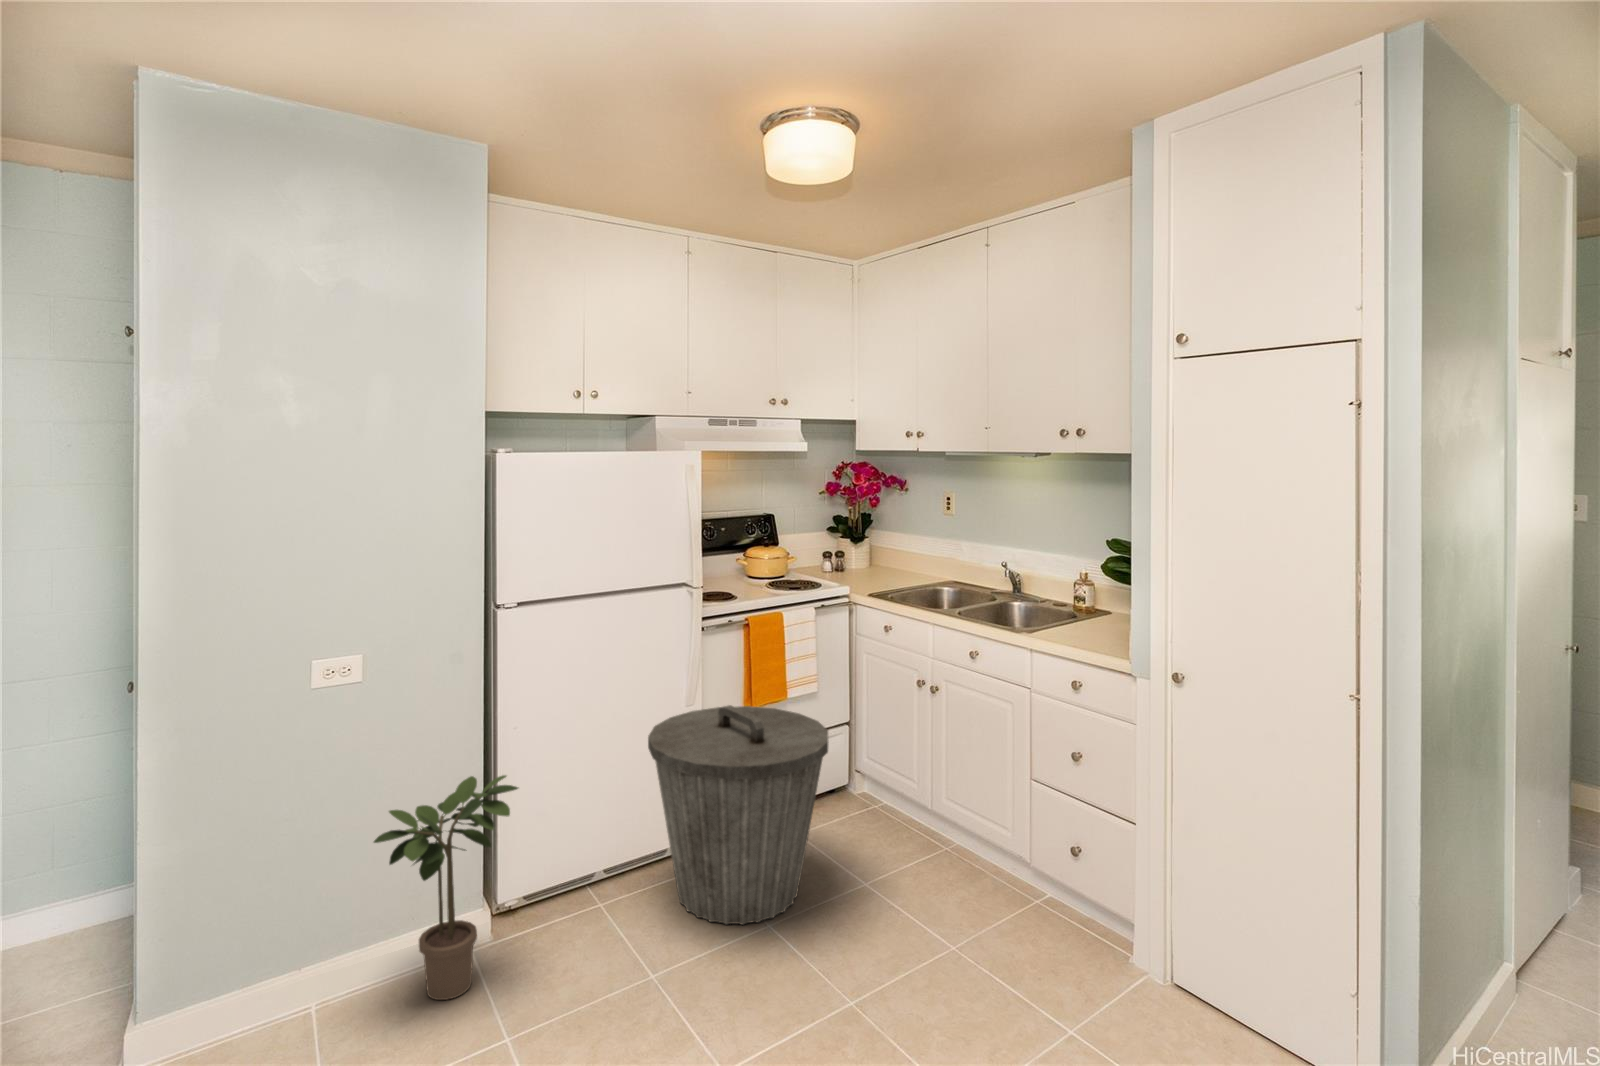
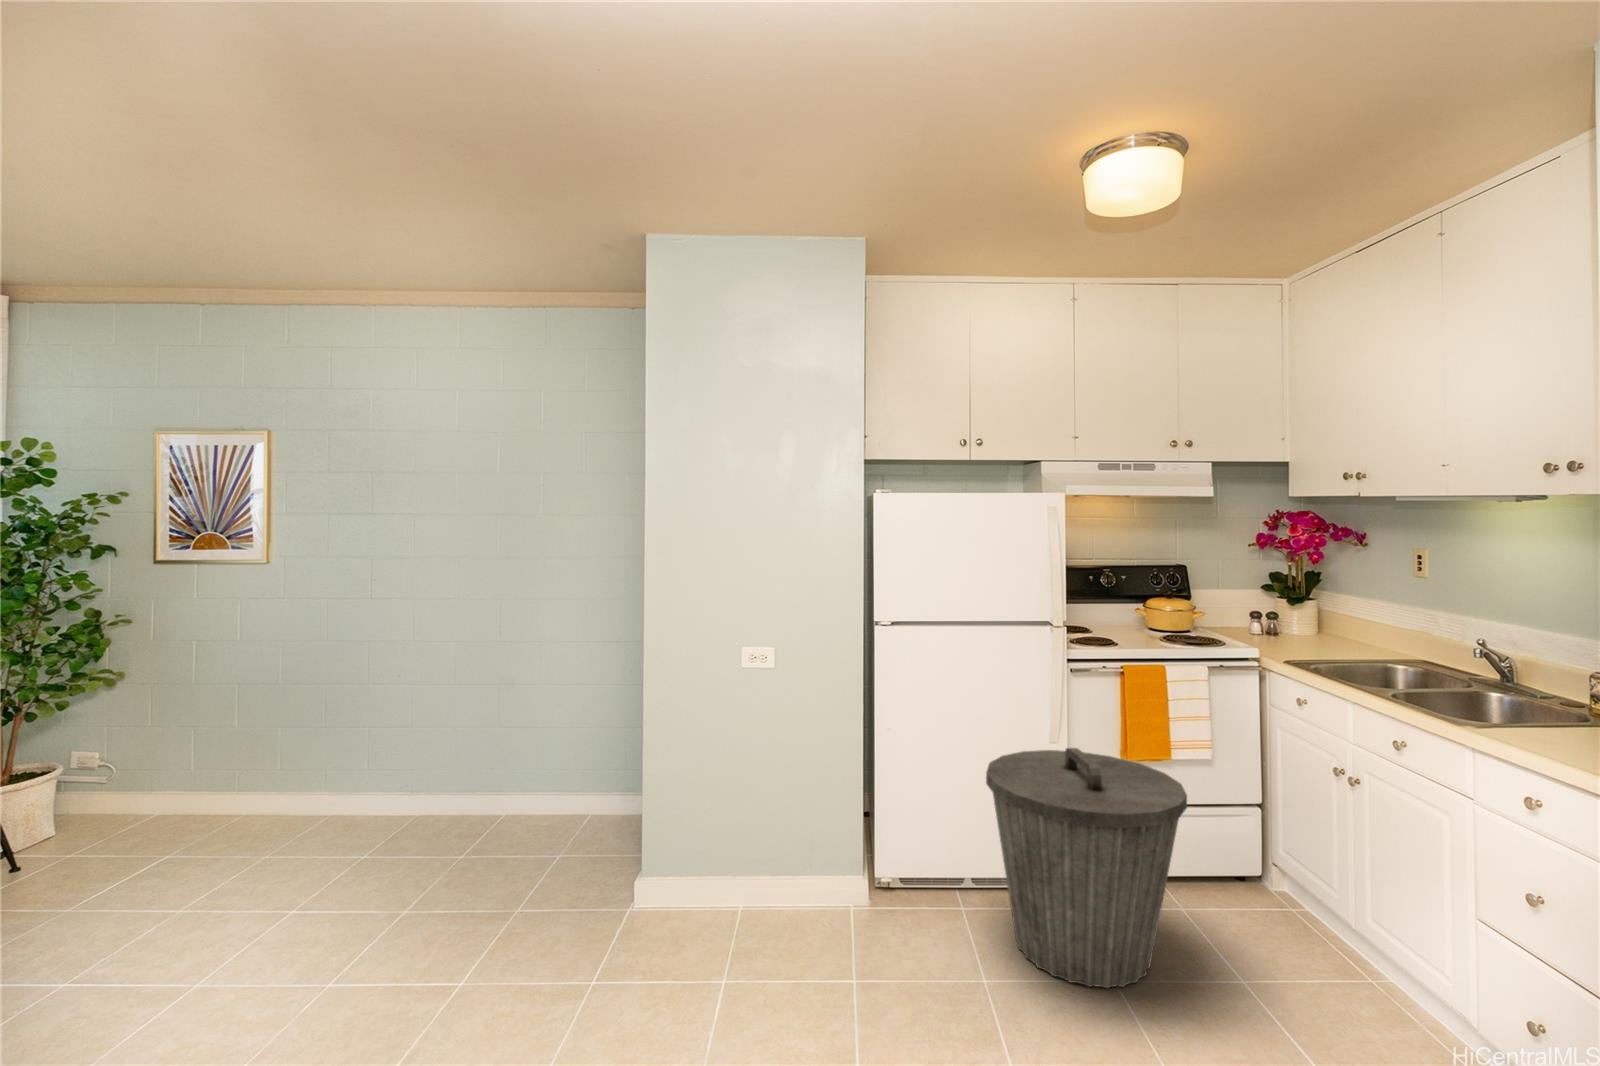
potted plant: present [374,775,518,1000] -> none [740,763,859,948]

